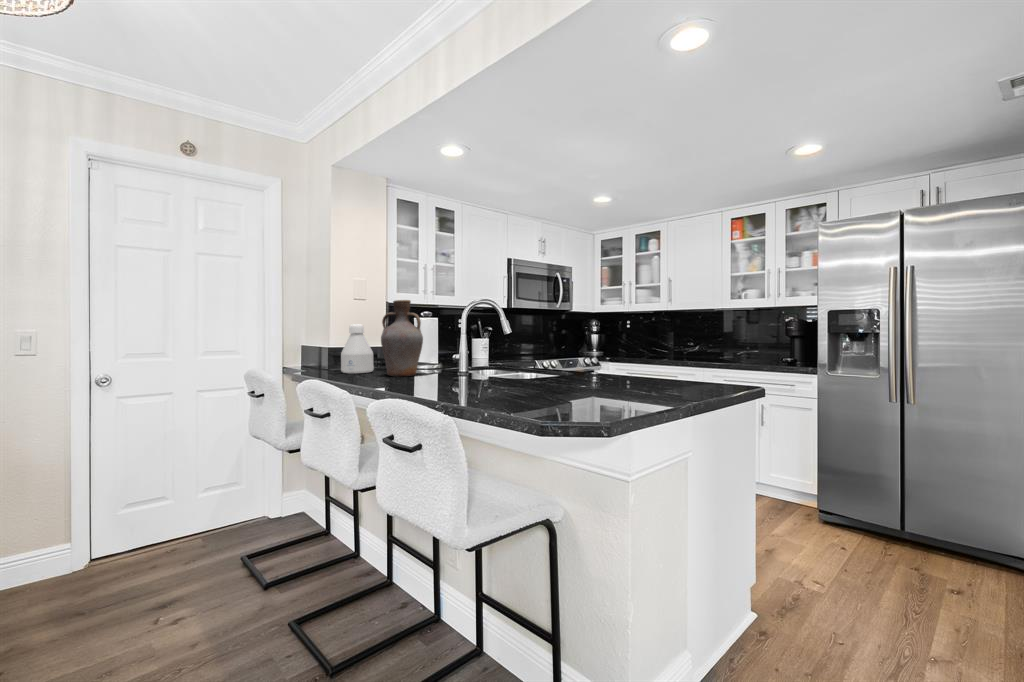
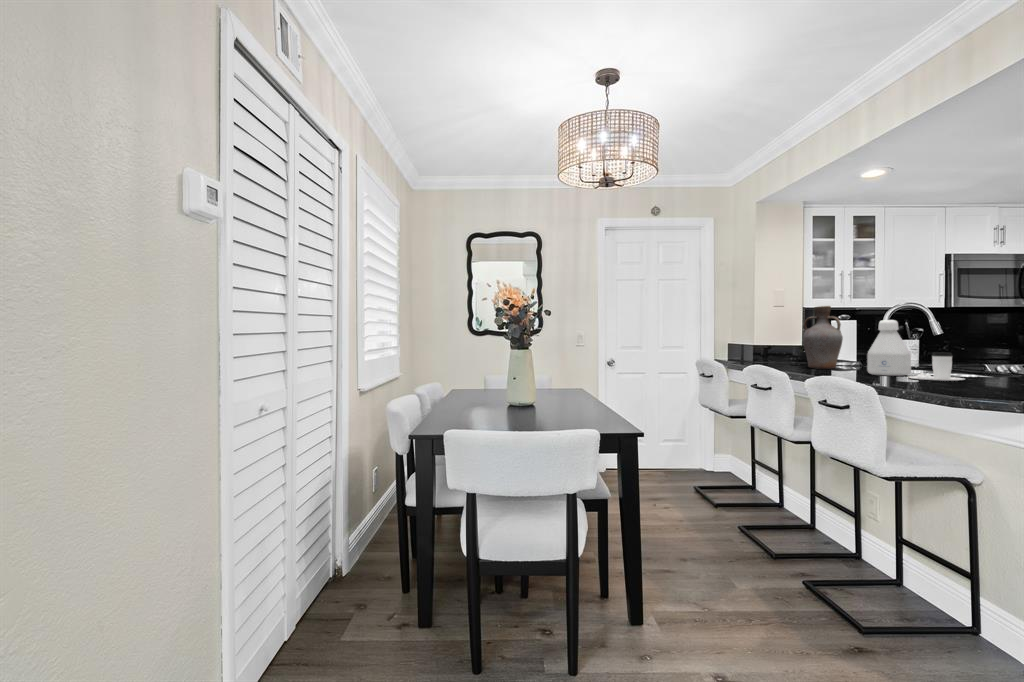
bottle: present [341,324,374,374] -> present [867,320,911,376]
coffee cup: none [486,359,541,394] -> present [908,353,964,381]

